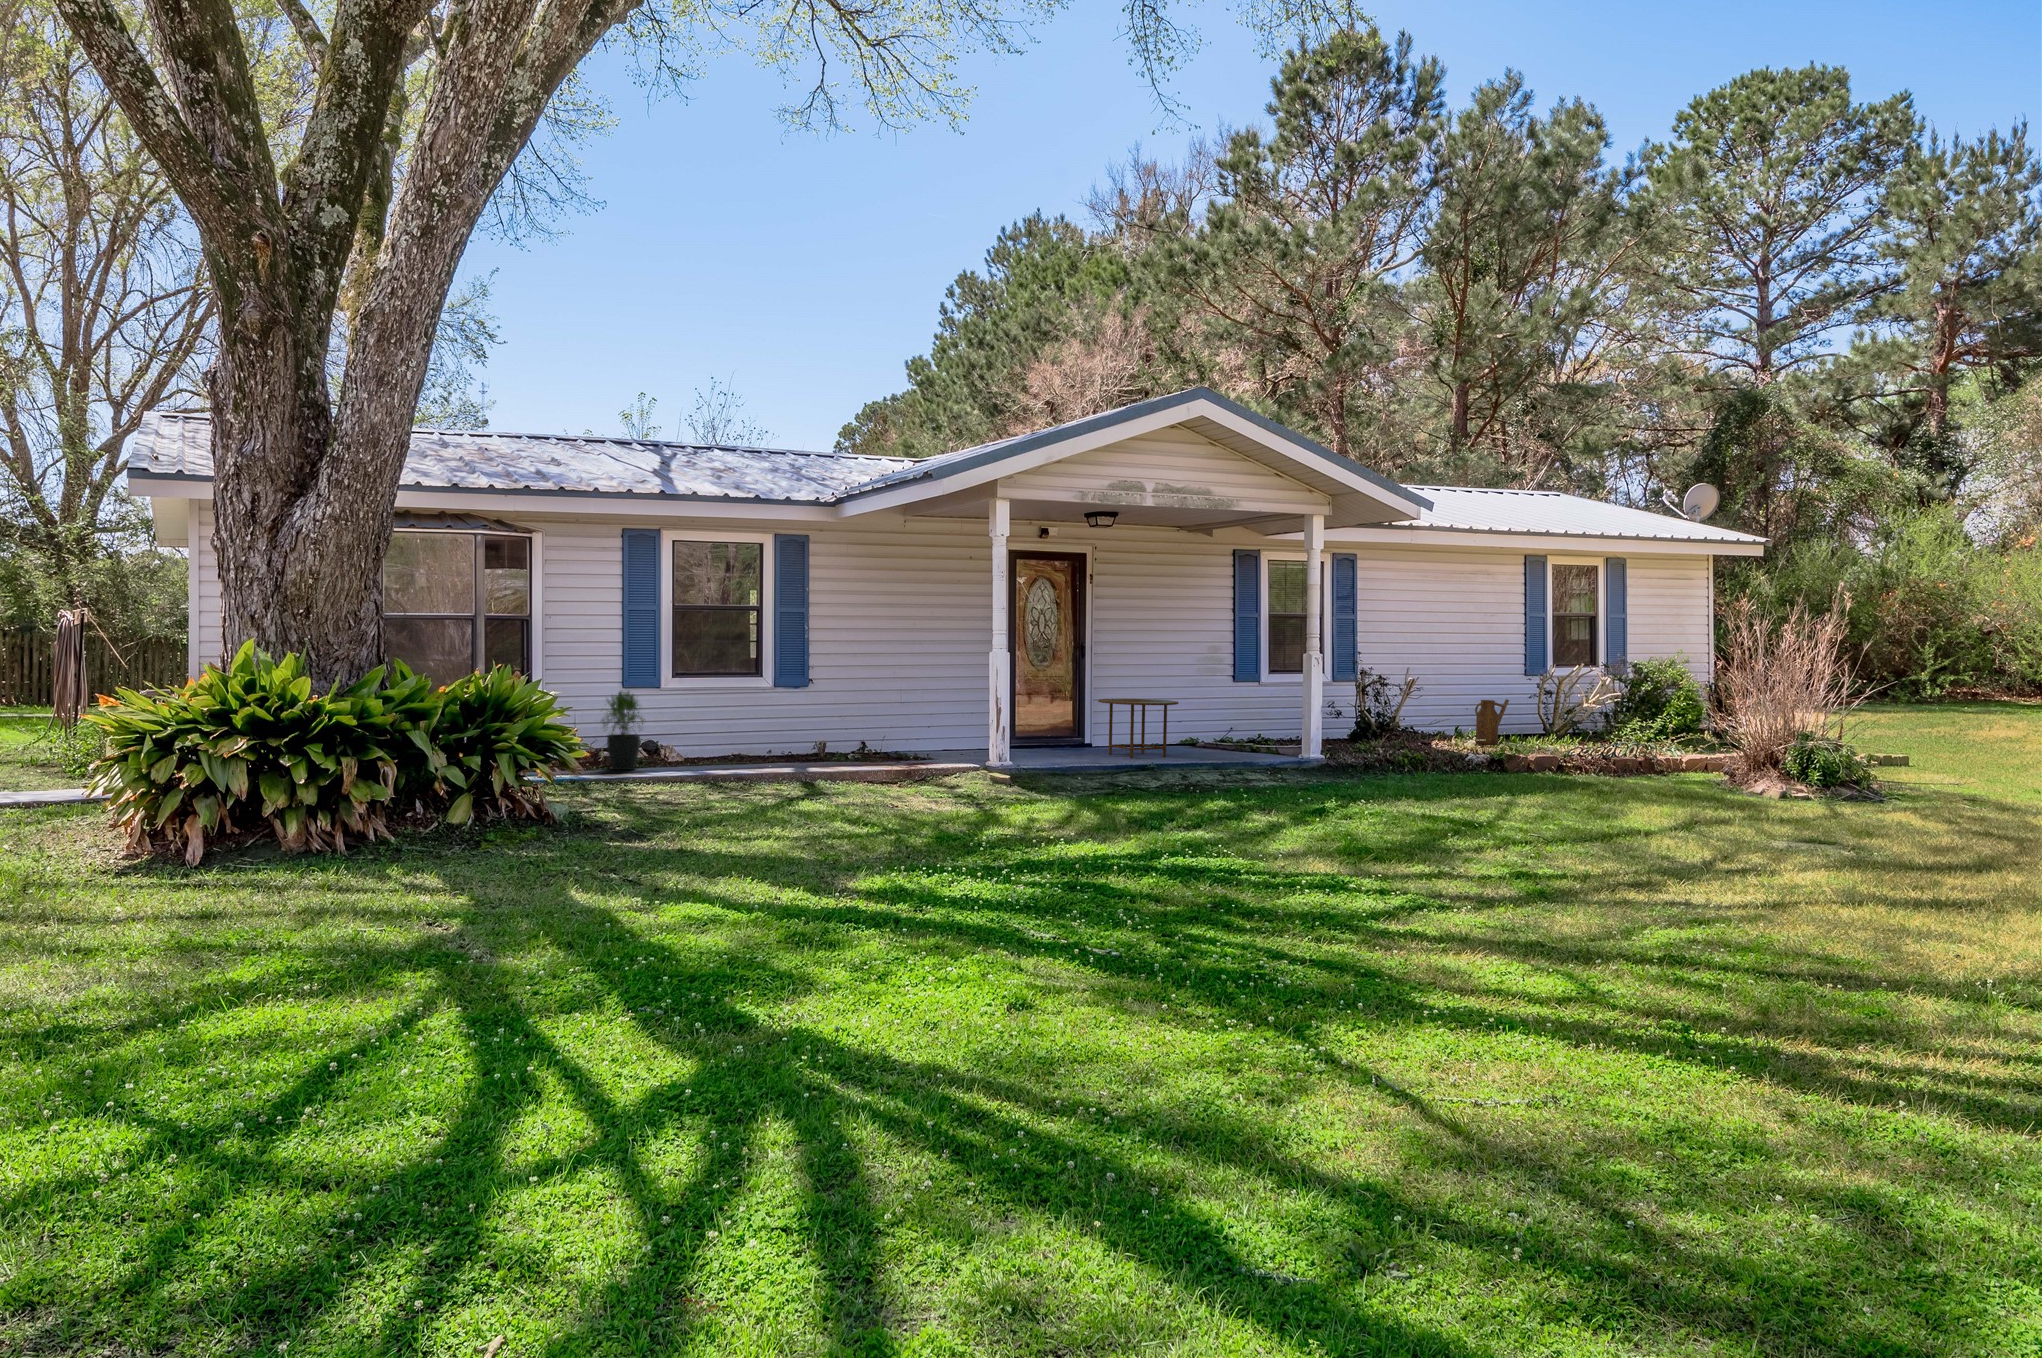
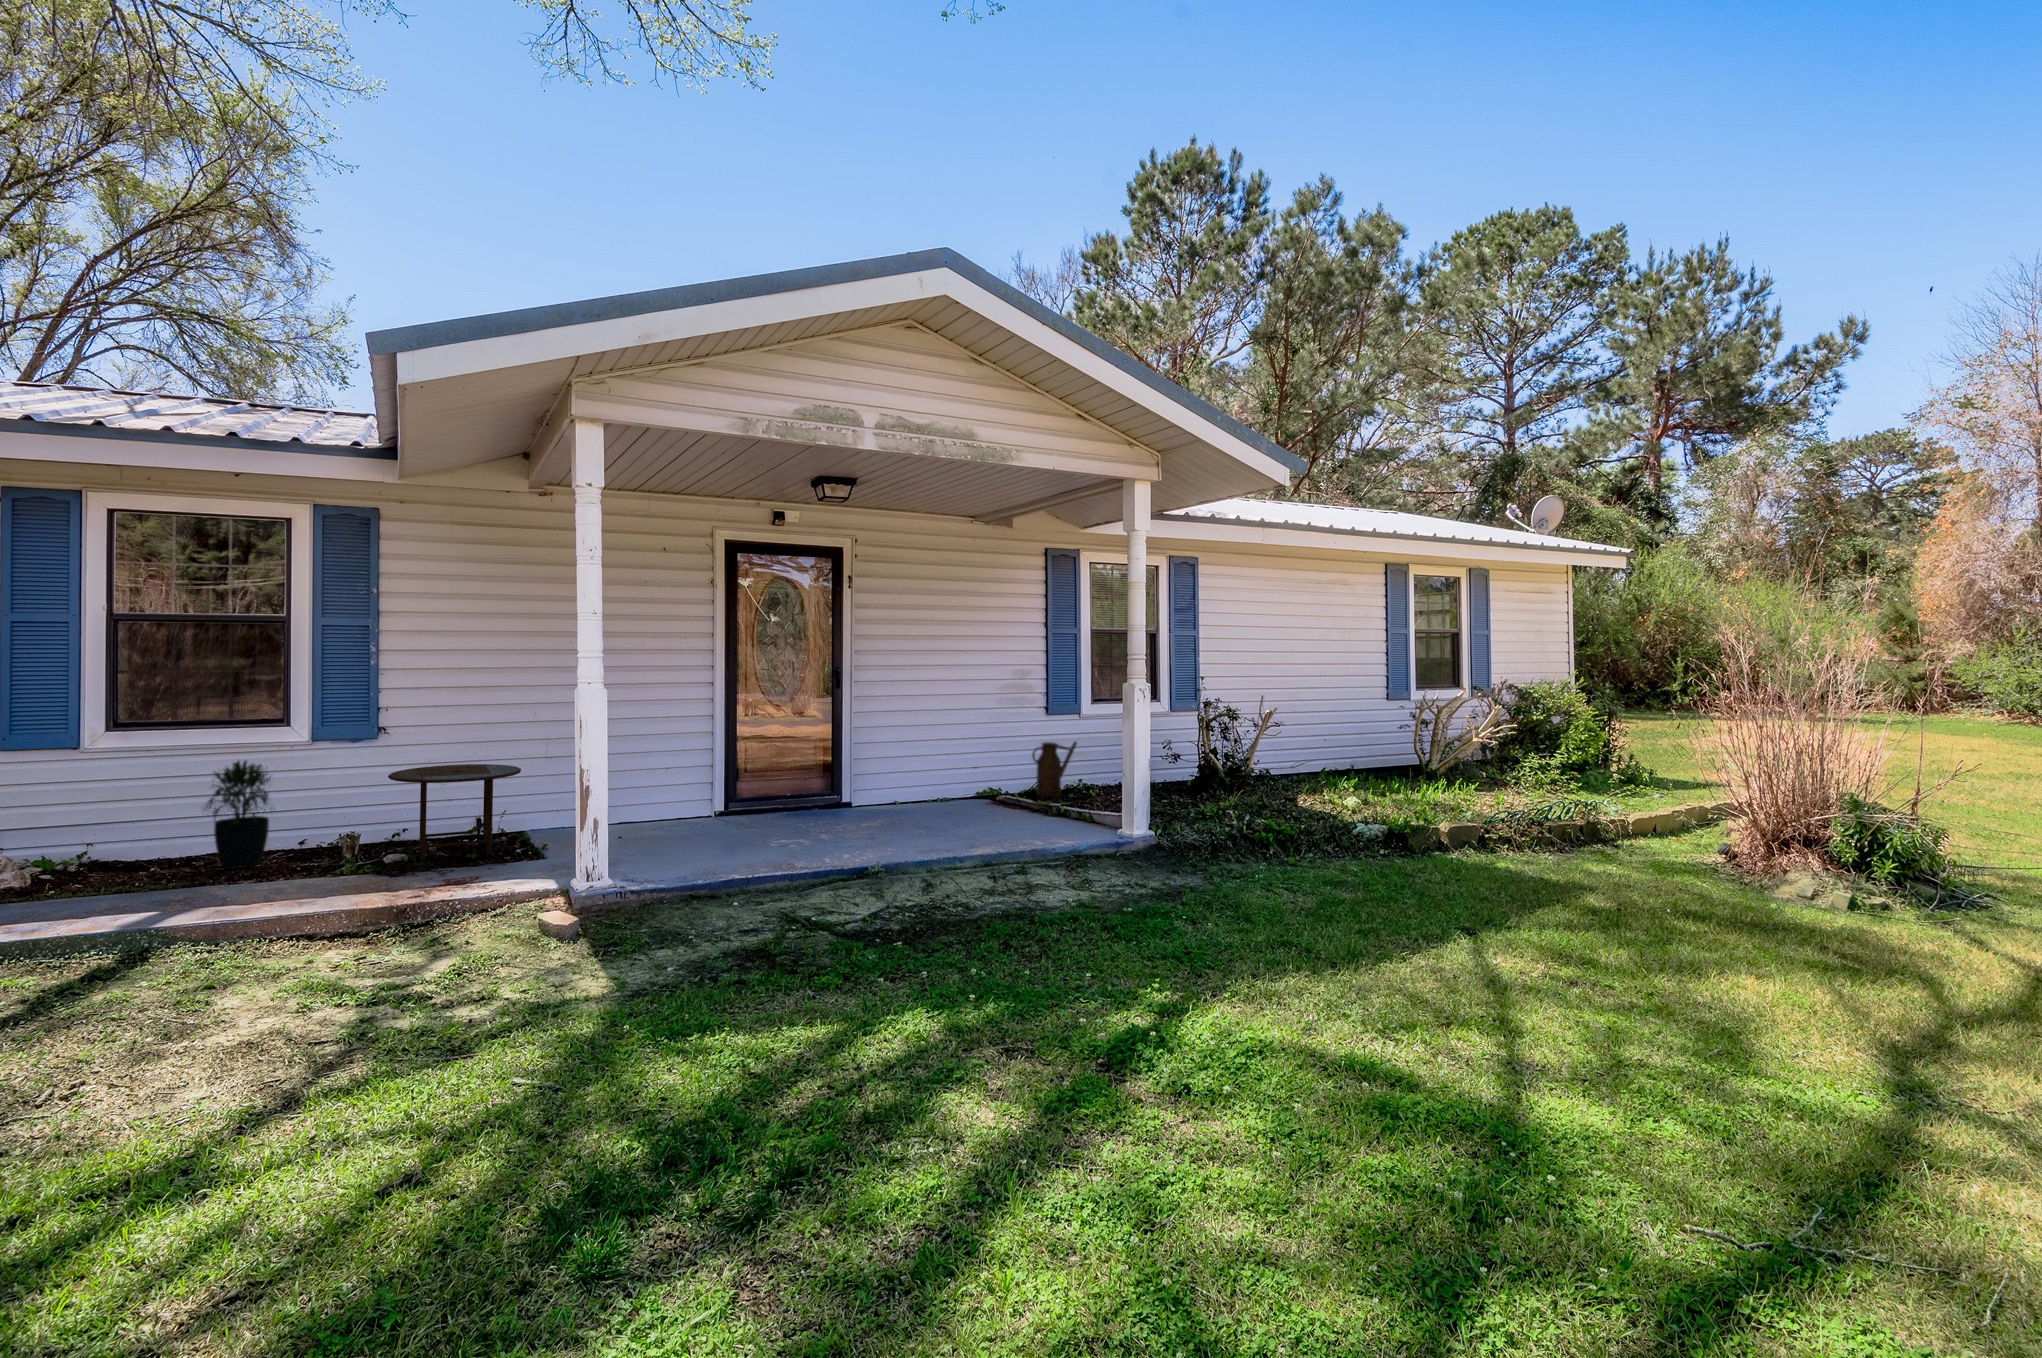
side table: present [1098,698,1178,758] -> present [388,764,521,860]
watering can: present [1475,699,1509,745] -> present [1032,742,1077,797]

